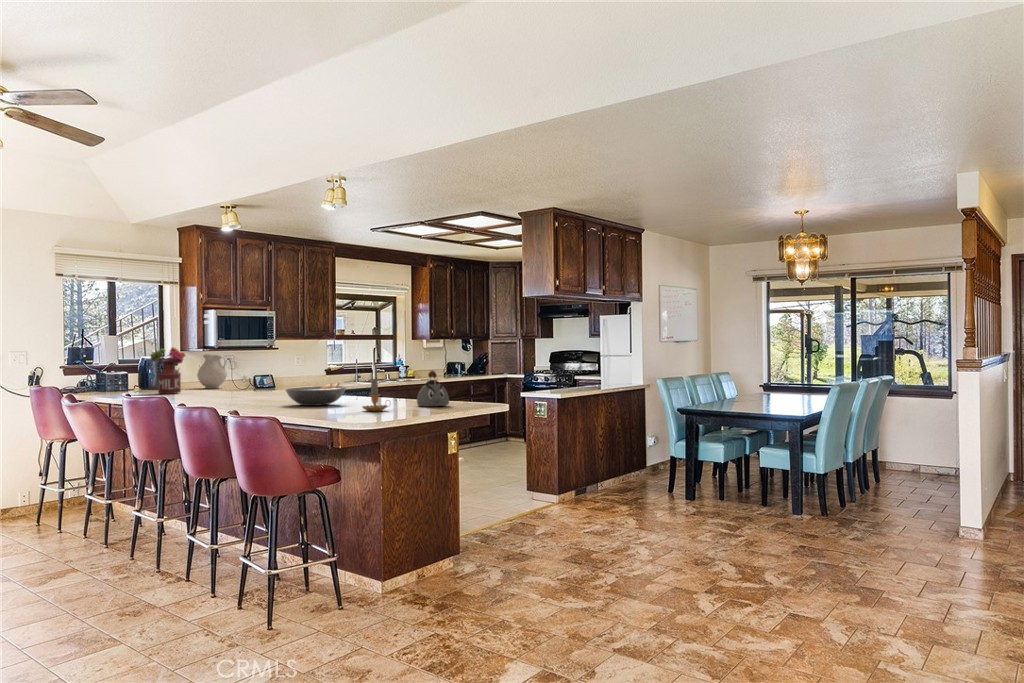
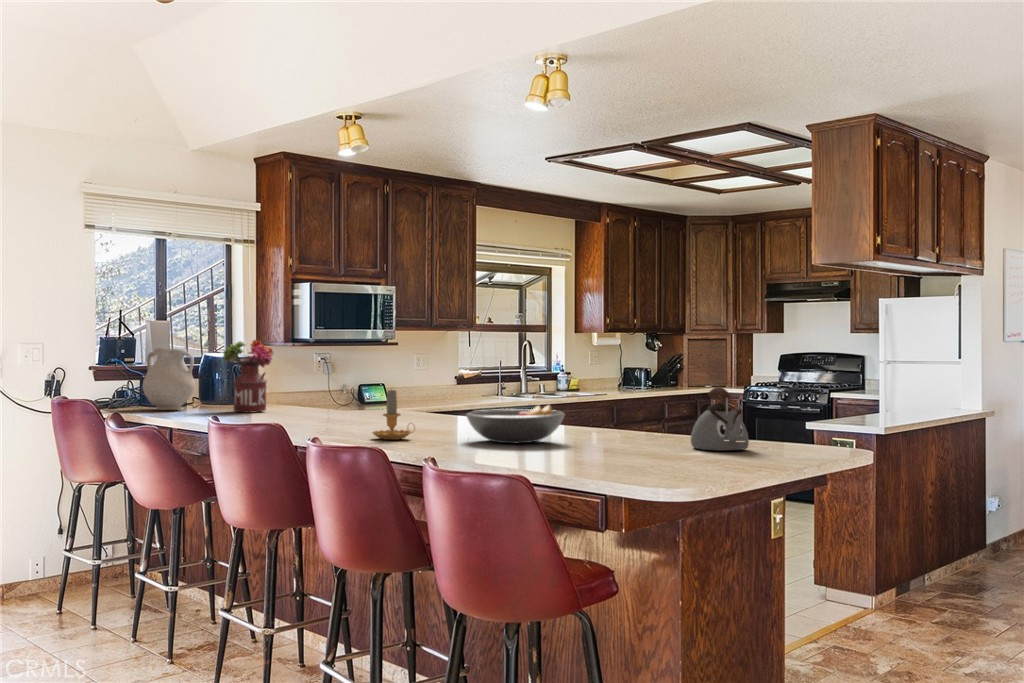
vase: present [197,354,227,388] -> present [143,348,195,410]
candle: present [362,379,388,411] -> present [372,390,415,440]

